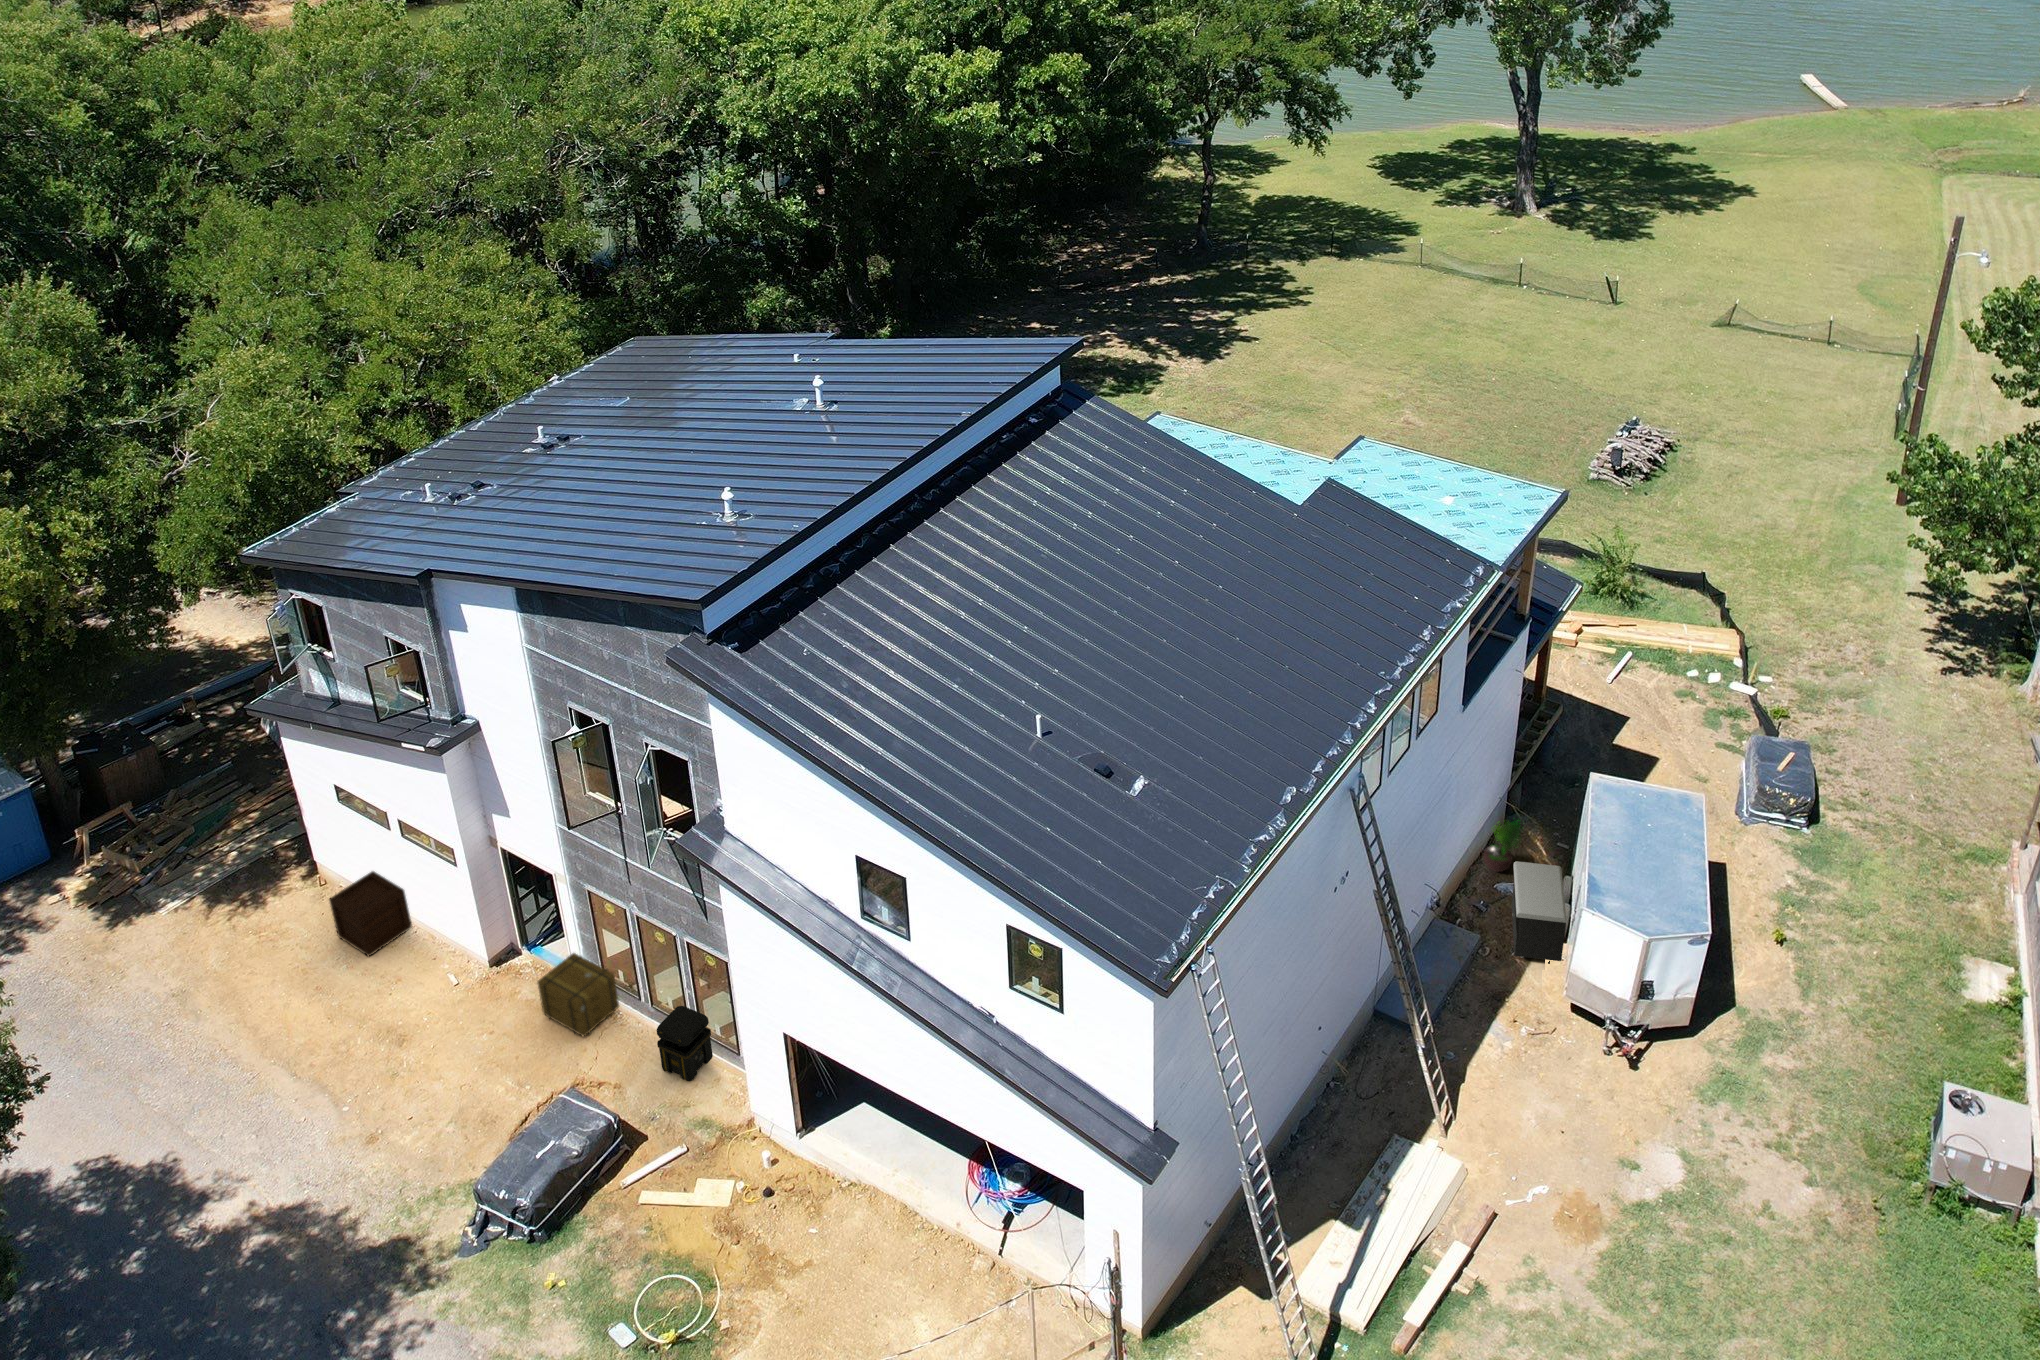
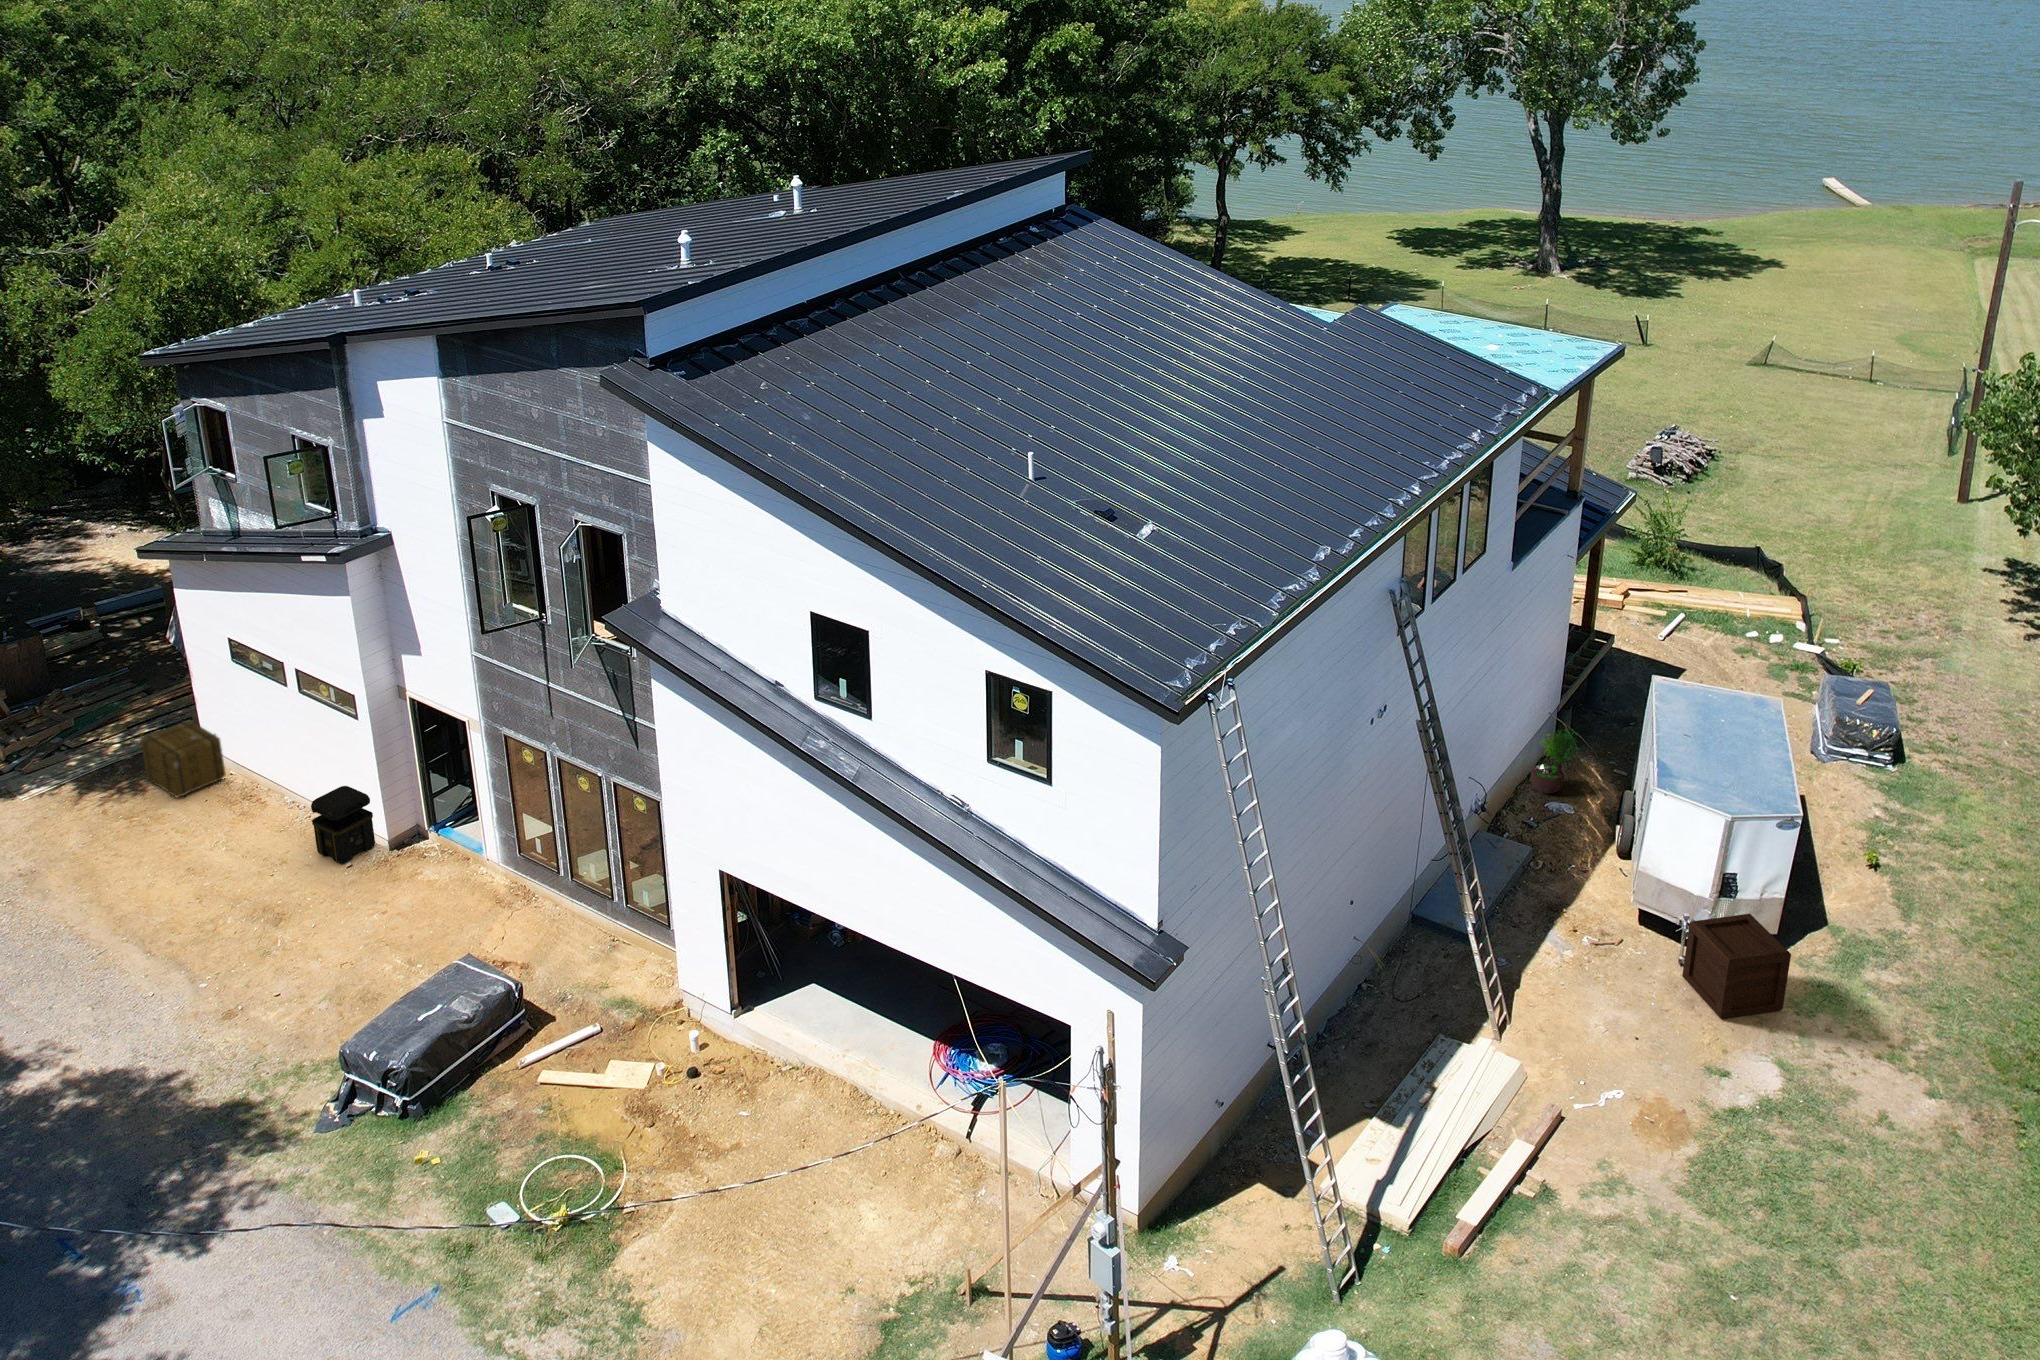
storage bench: present [1512,861,1566,961] -> none [1565,767,1632,876]
wooden crate: present [329,871,412,956] -> present [1682,914,1791,1019]
cardboard box: present [538,953,619,1036] -> present [141,721,225,797]
toolbox: present [656,1006,713,1081] -> present [311,786,375,864]

